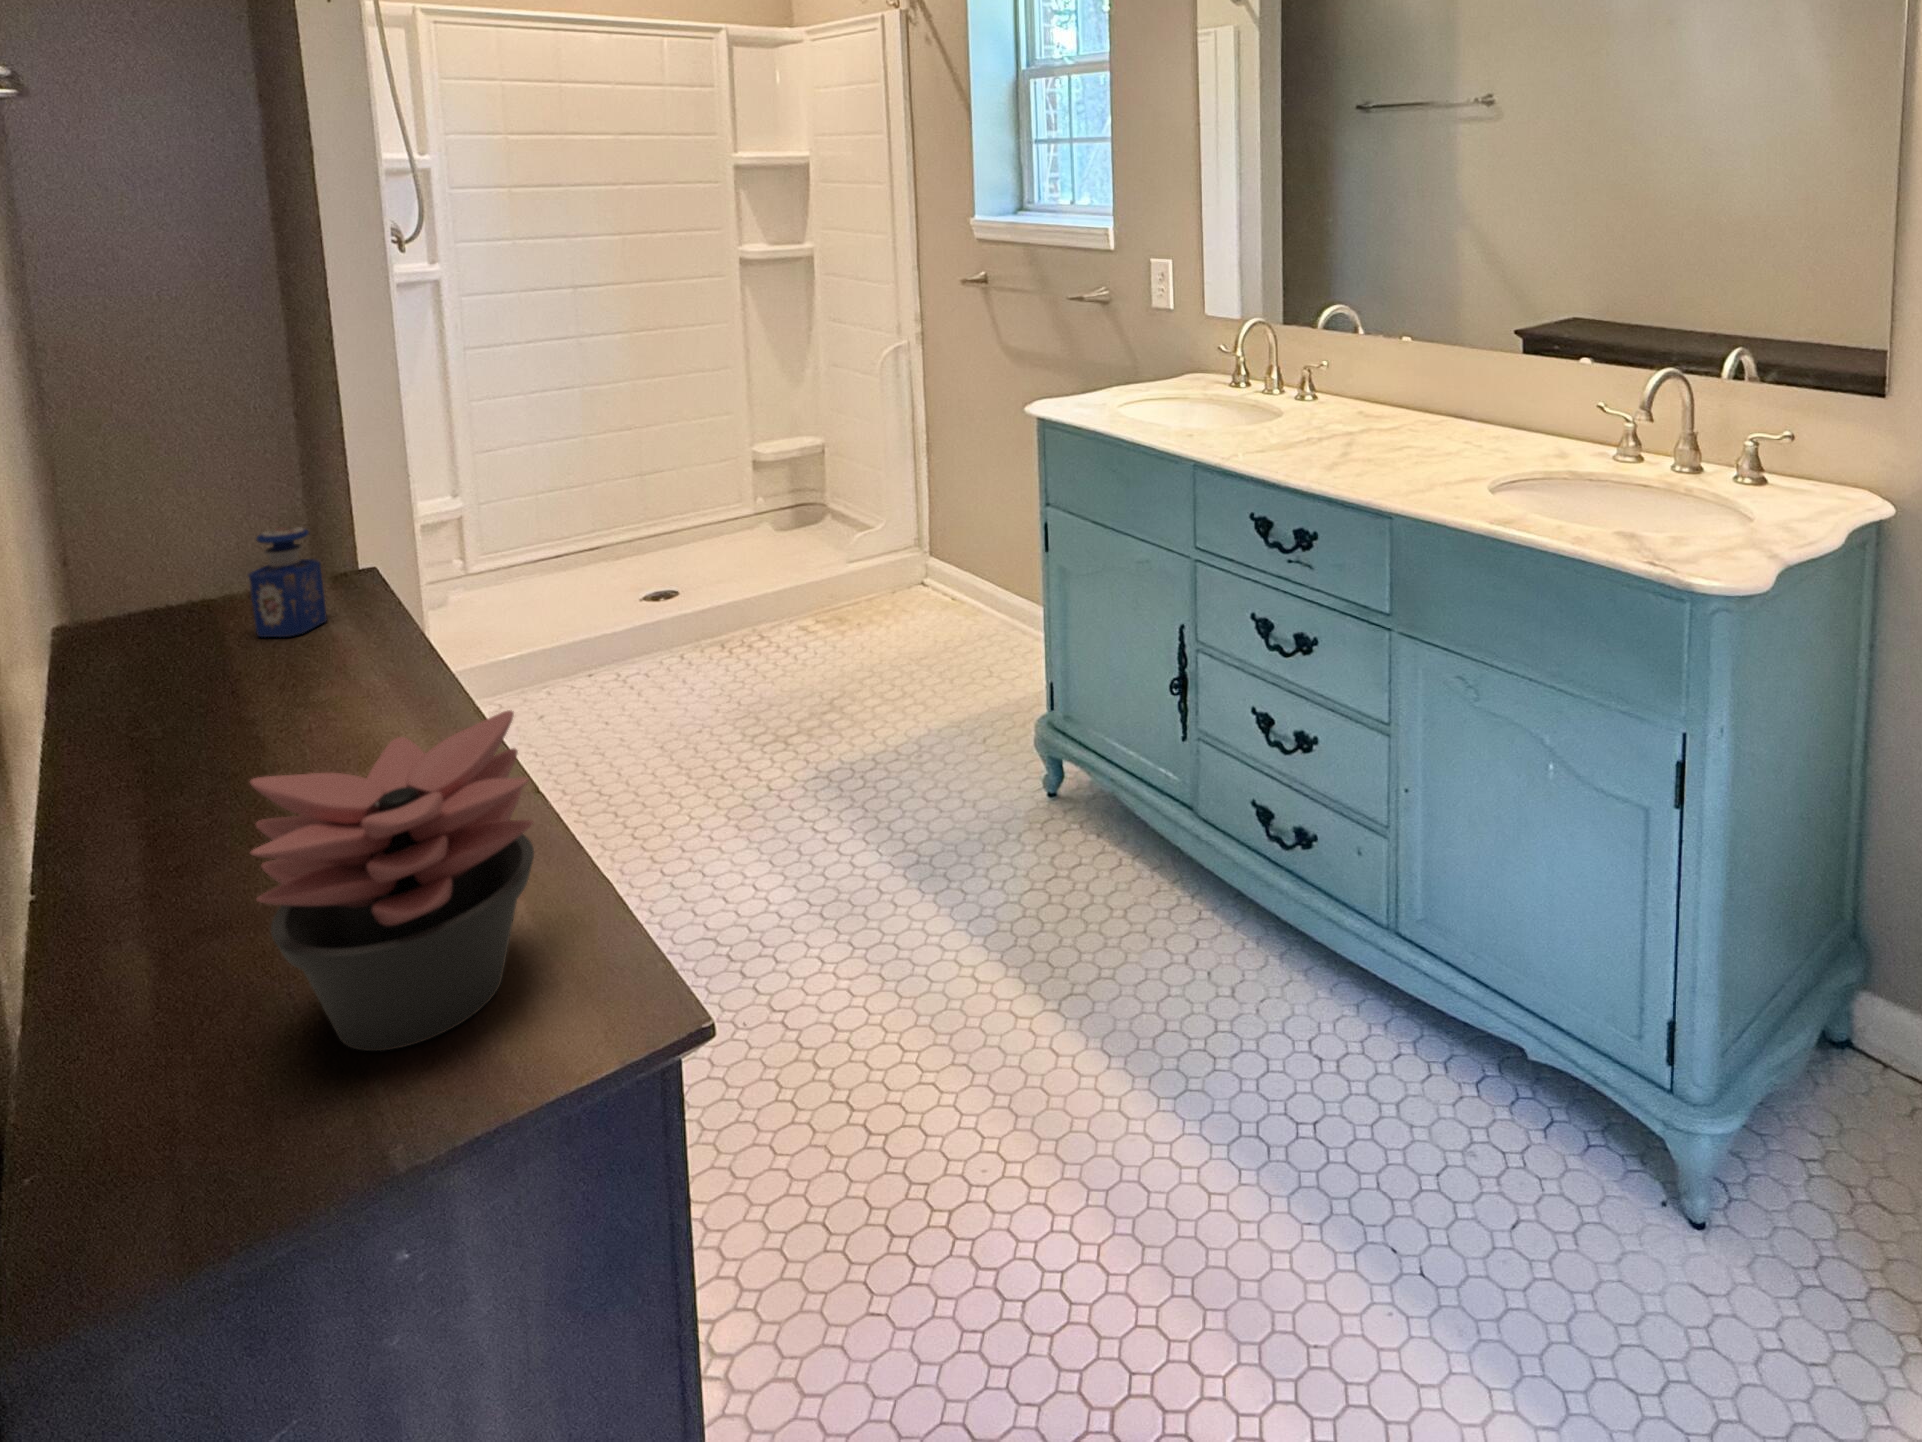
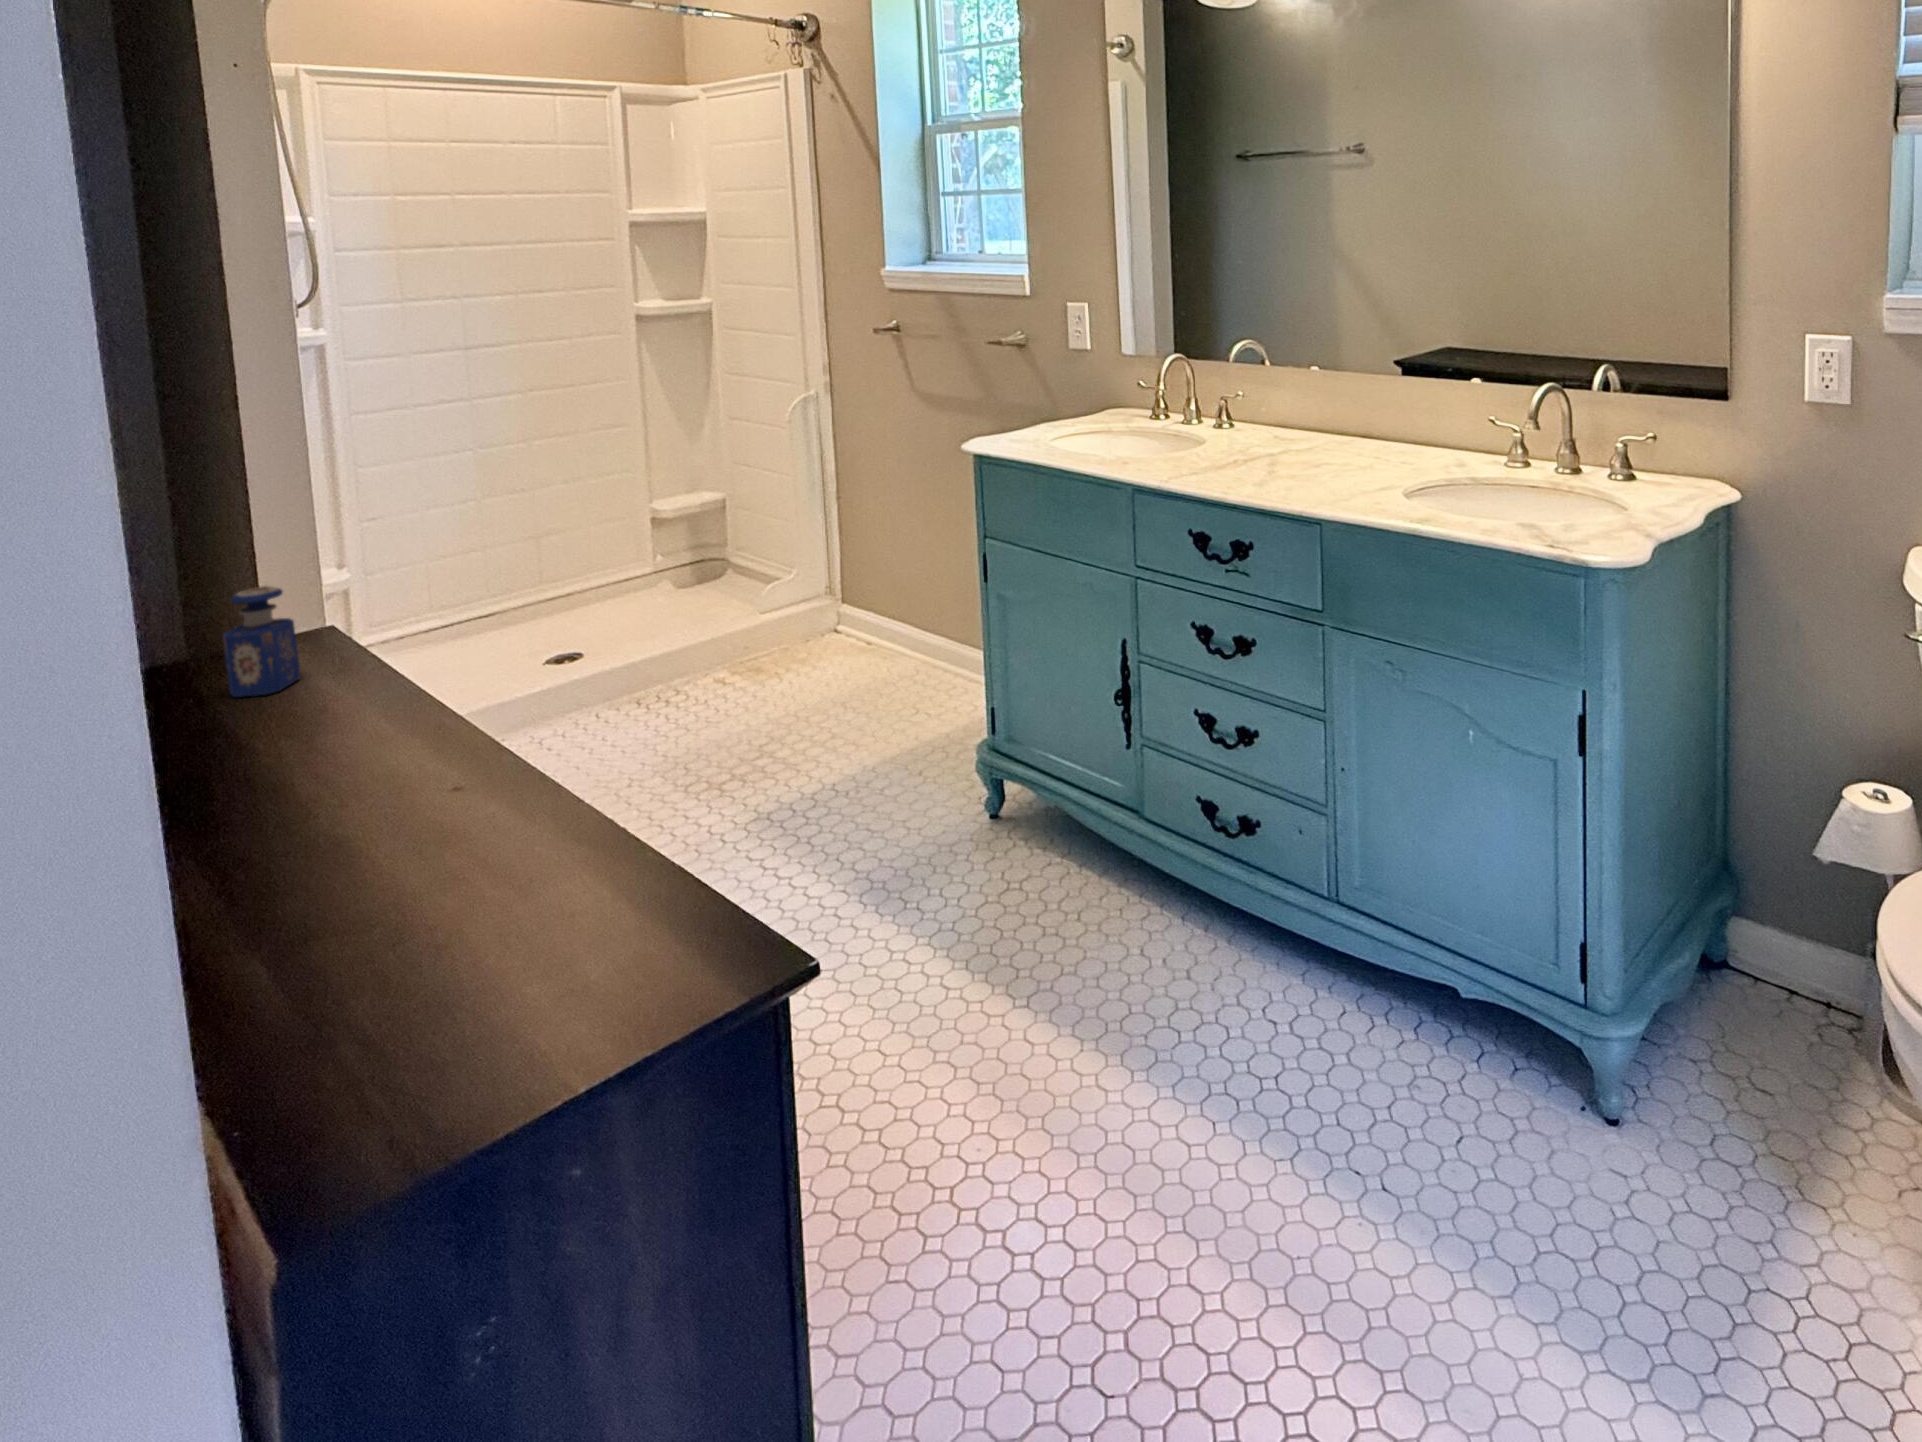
succulent plant: present [250,710,534,1051] -> none [388,713,645,1013]

